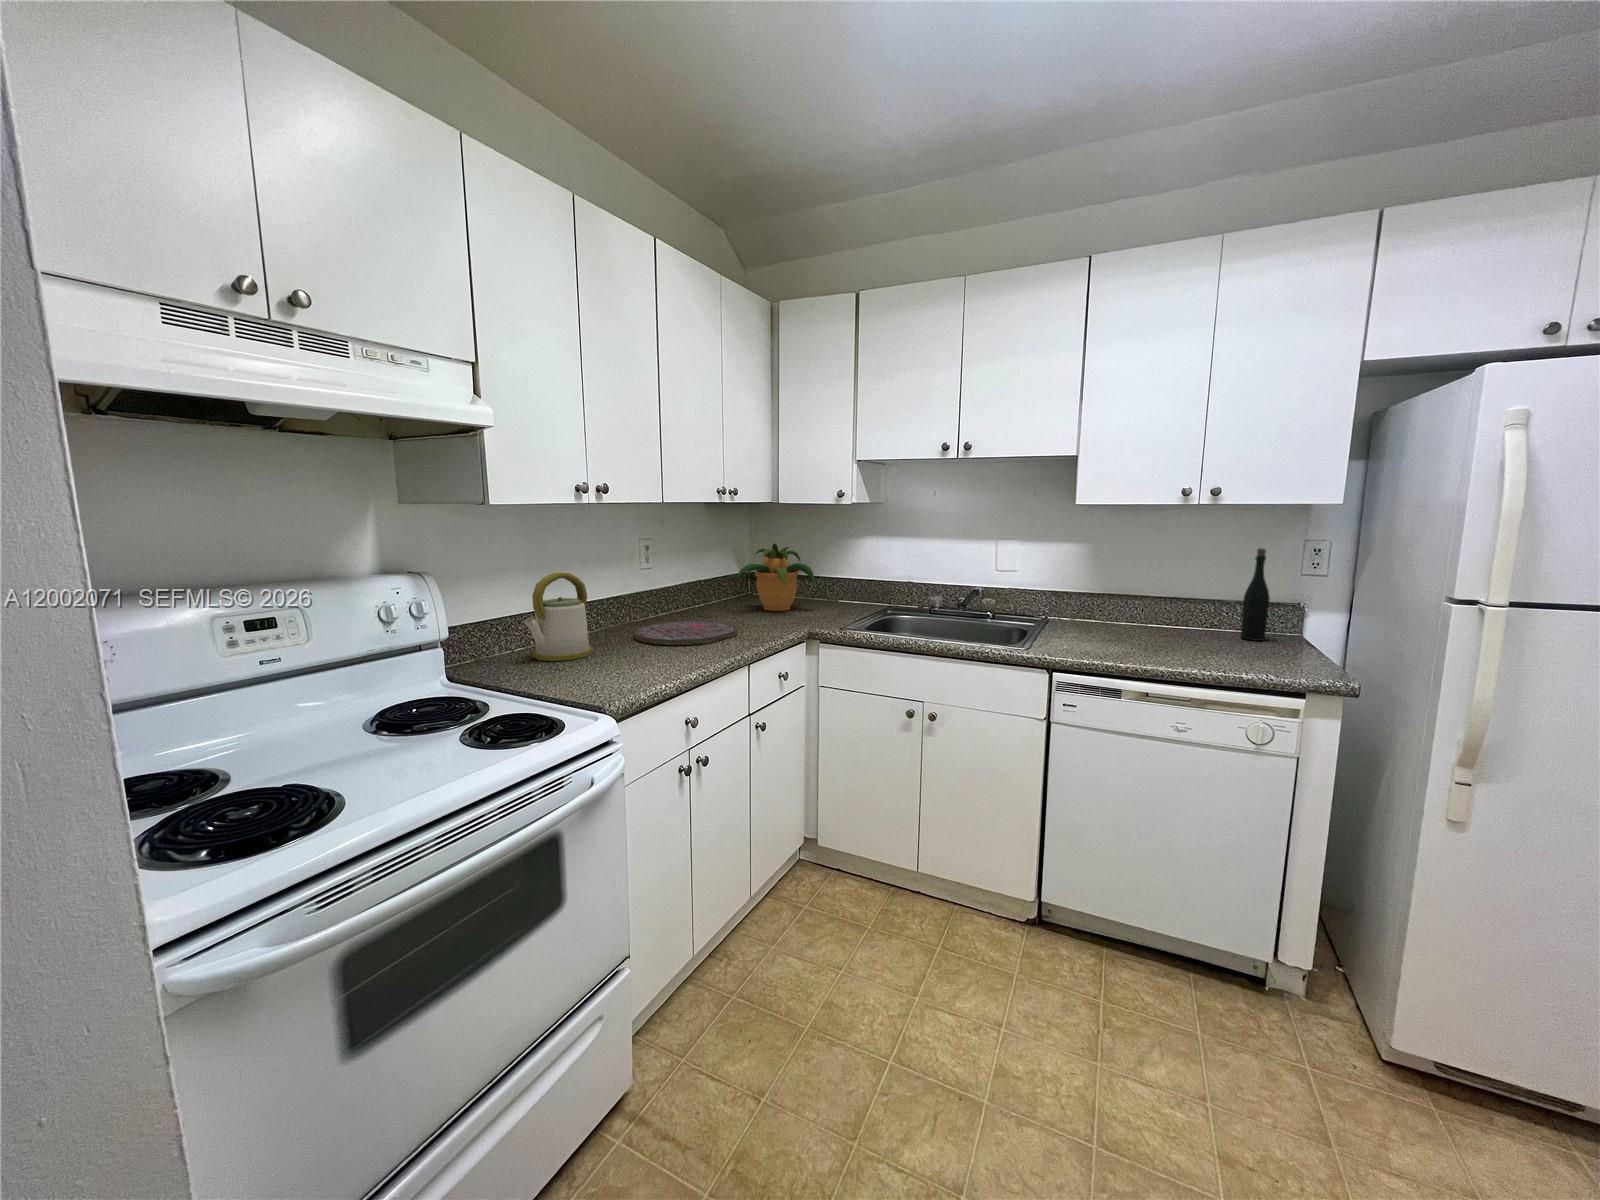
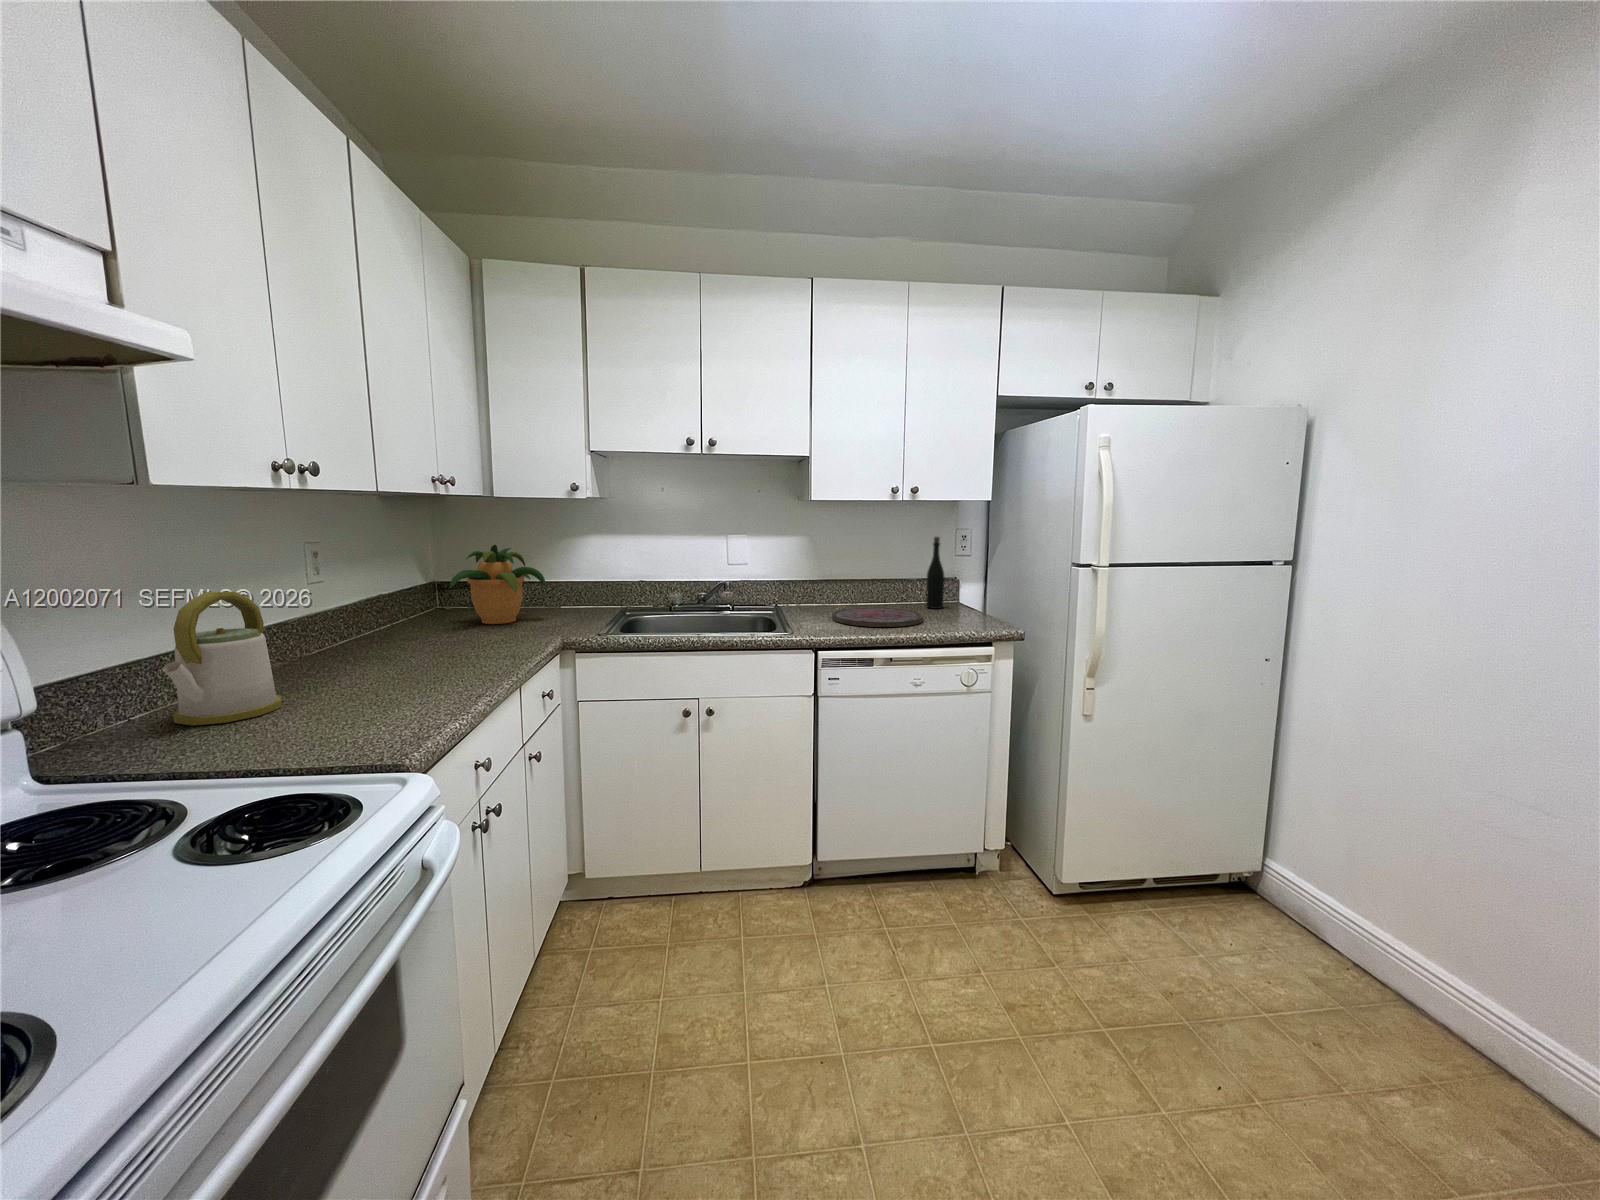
cutting board: present [634,621,737,645] -> present [832,608,923,627]

